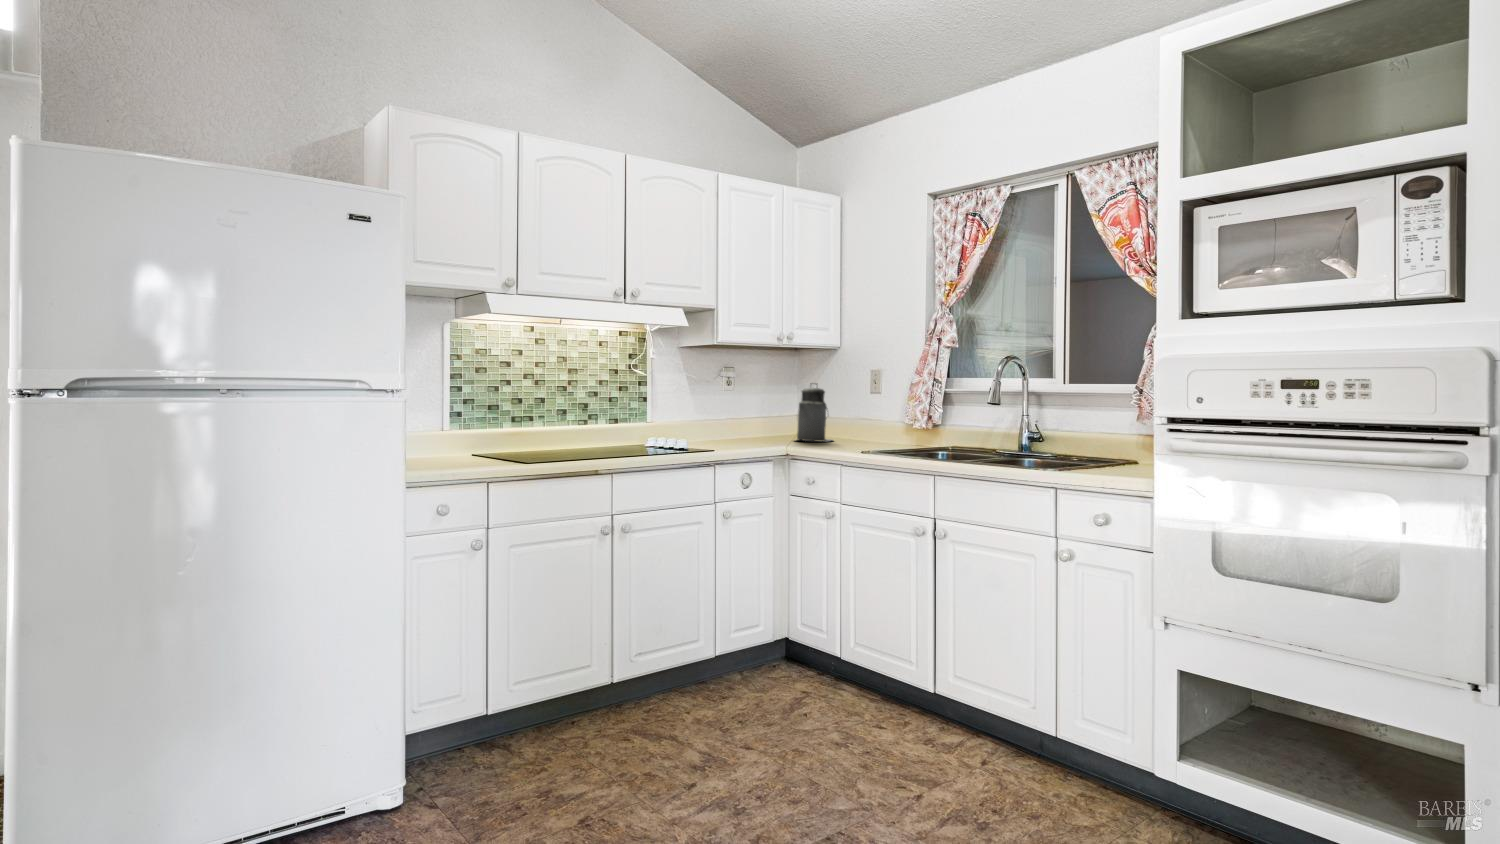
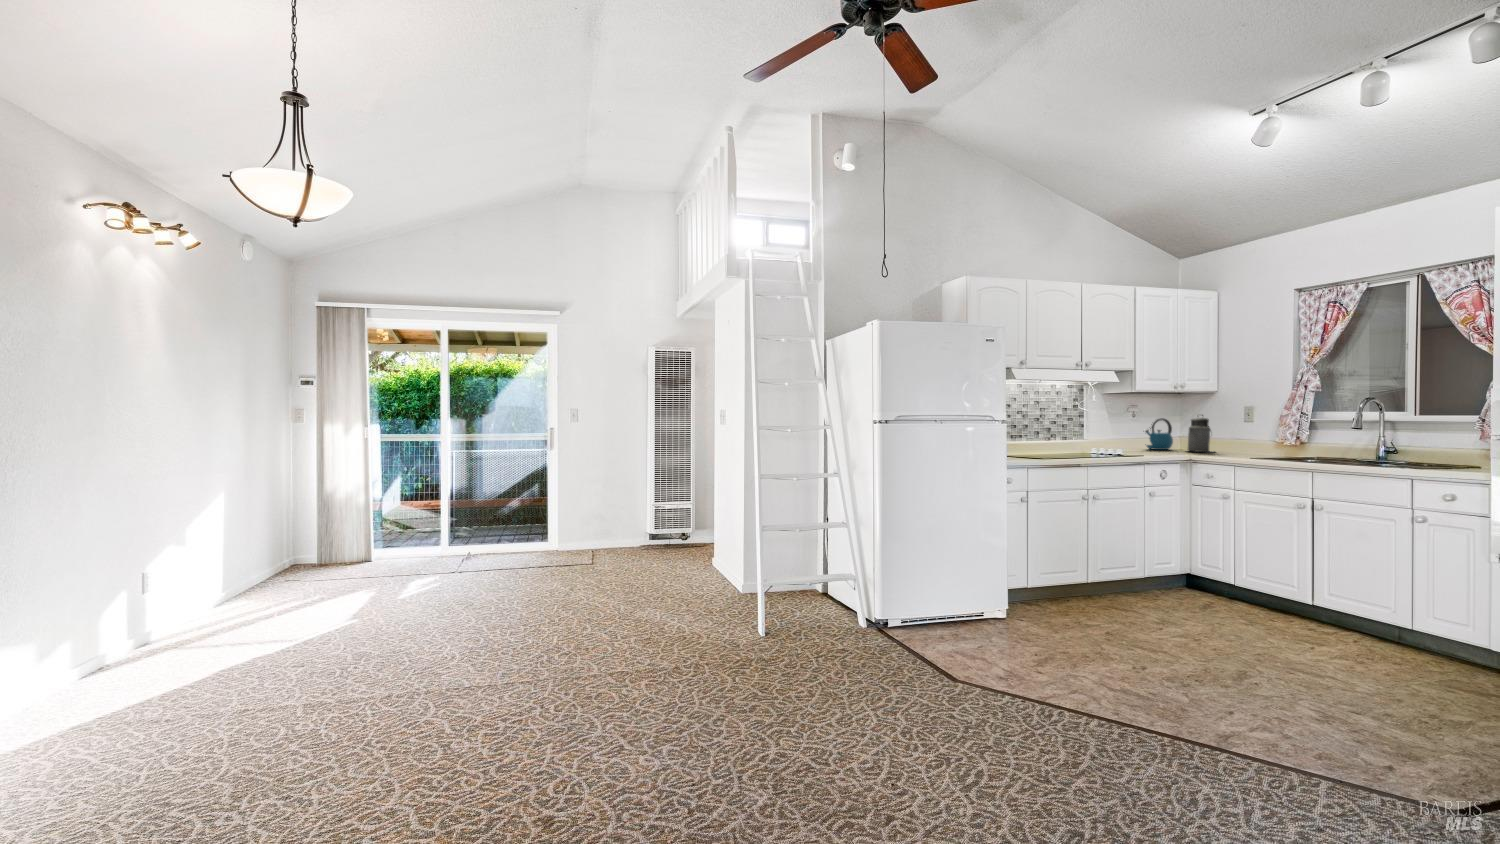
kettle: none [742,389,783,438] -> present [1145,418,1173,450]

